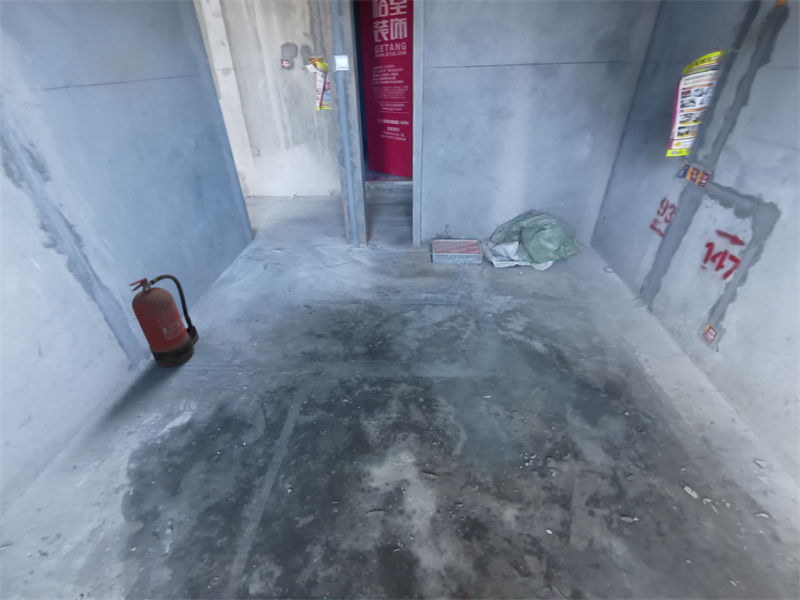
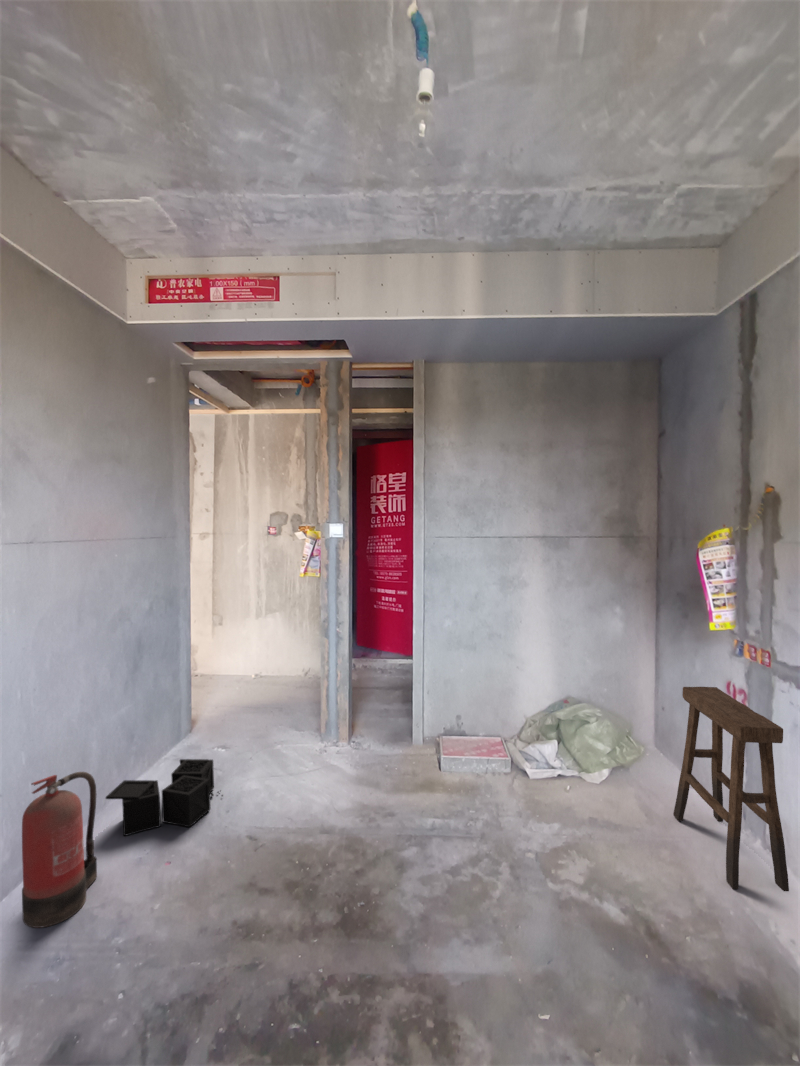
stool: none [597,204,703,342] -> present [673,687,789,891]
storage bin: none [192,260,277,311] -> present [106,759,223,836]

